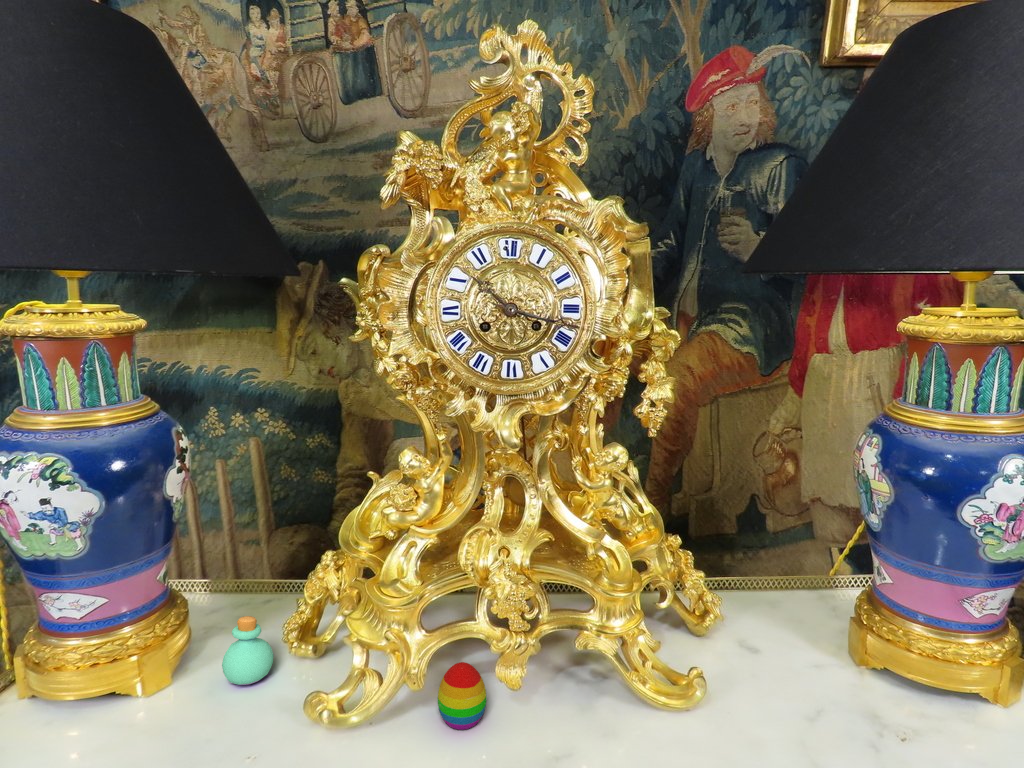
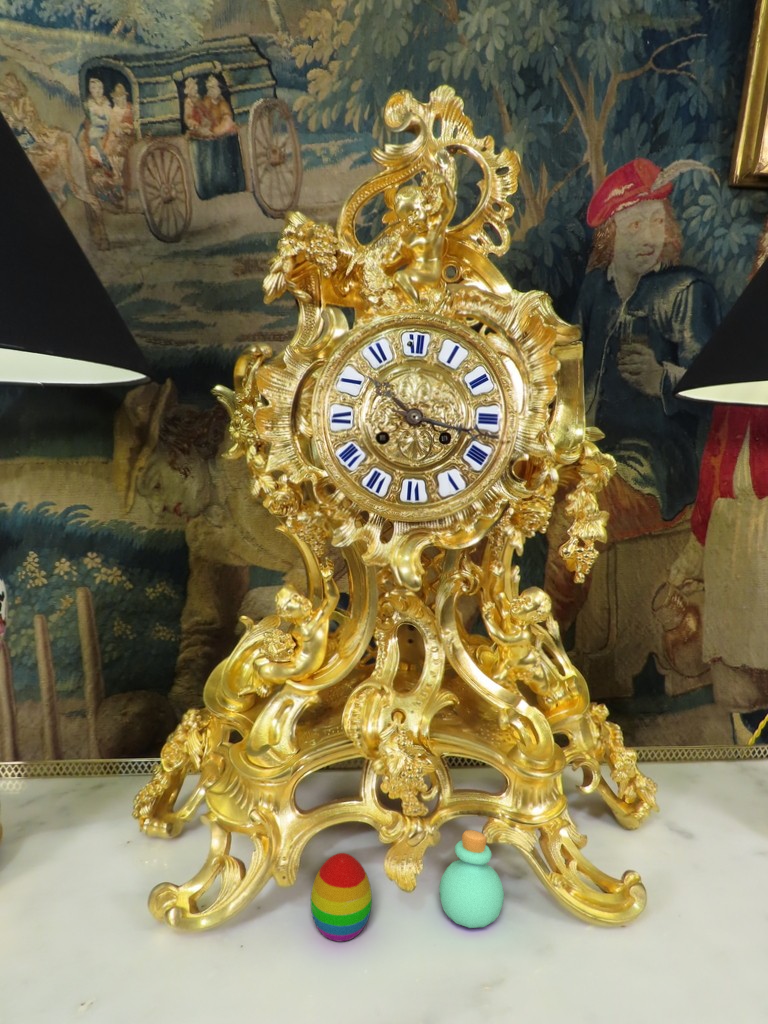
perfume bottle: present [222,616,274,685] -> present [439,830,504,928]

